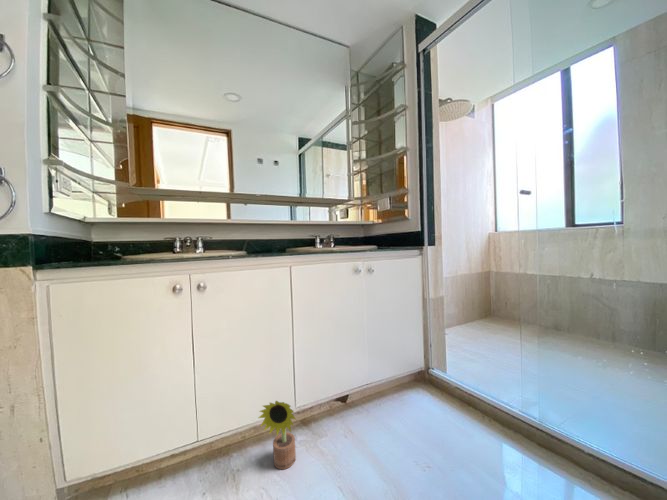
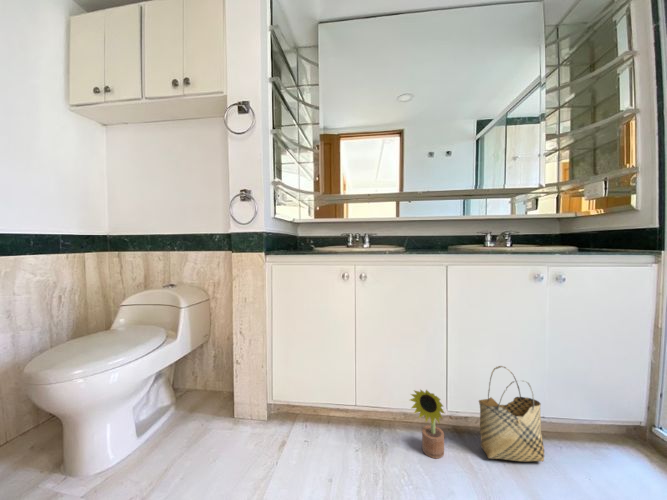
woven basket: none [323,352,372,442] -> present [479,366,544,462]

